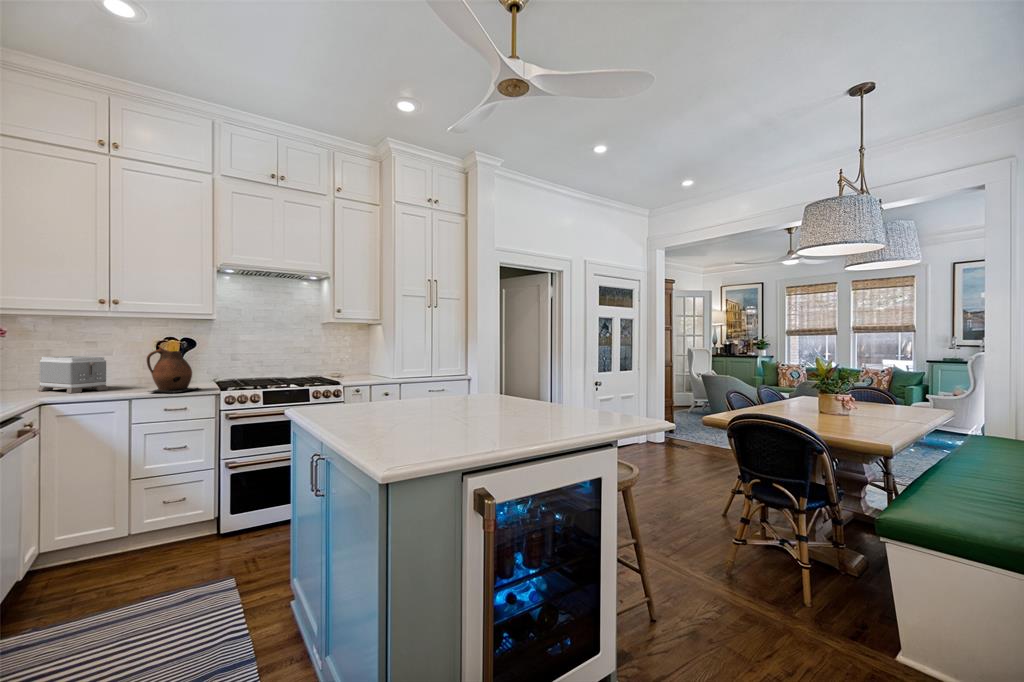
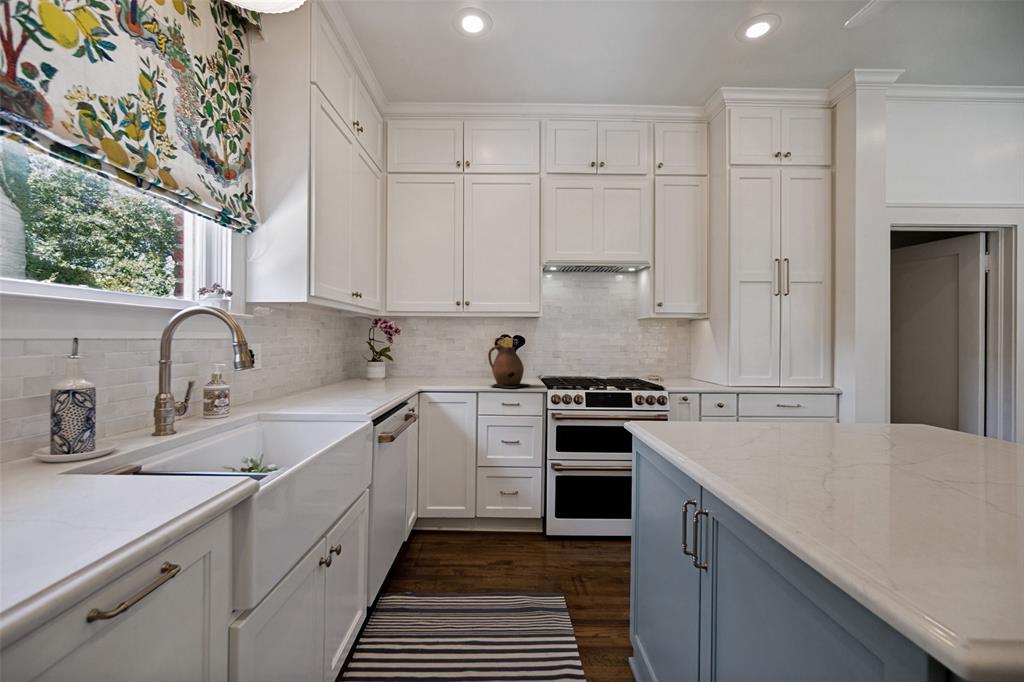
toaster: present [37,356,108,393] -> none [419,351,463,383]

